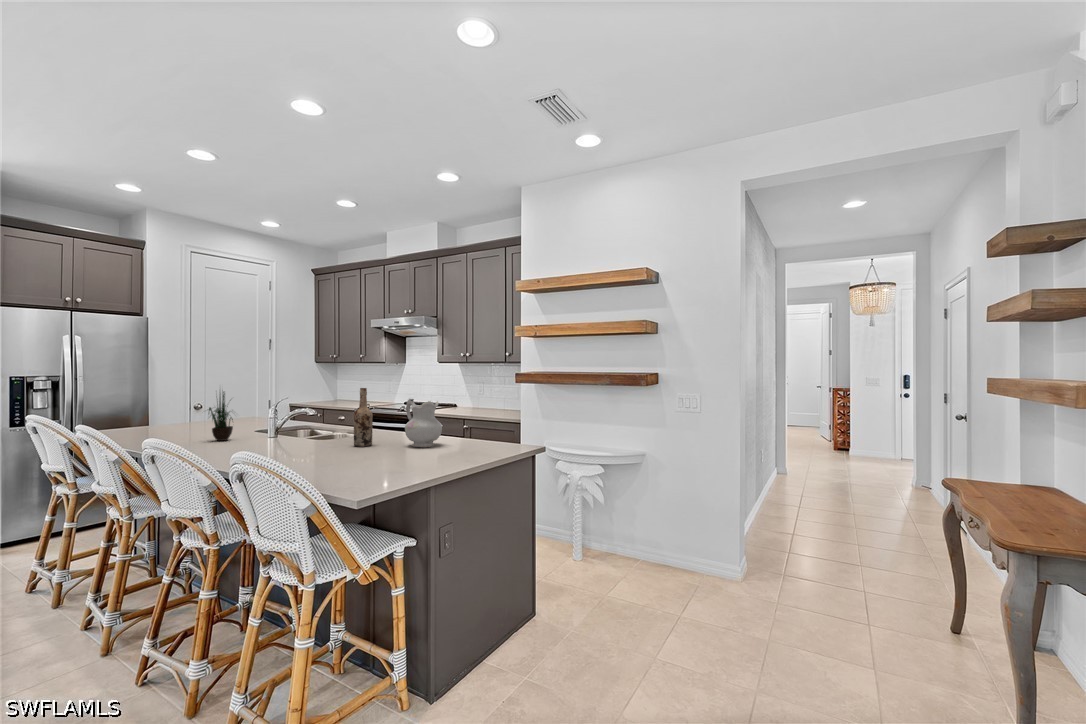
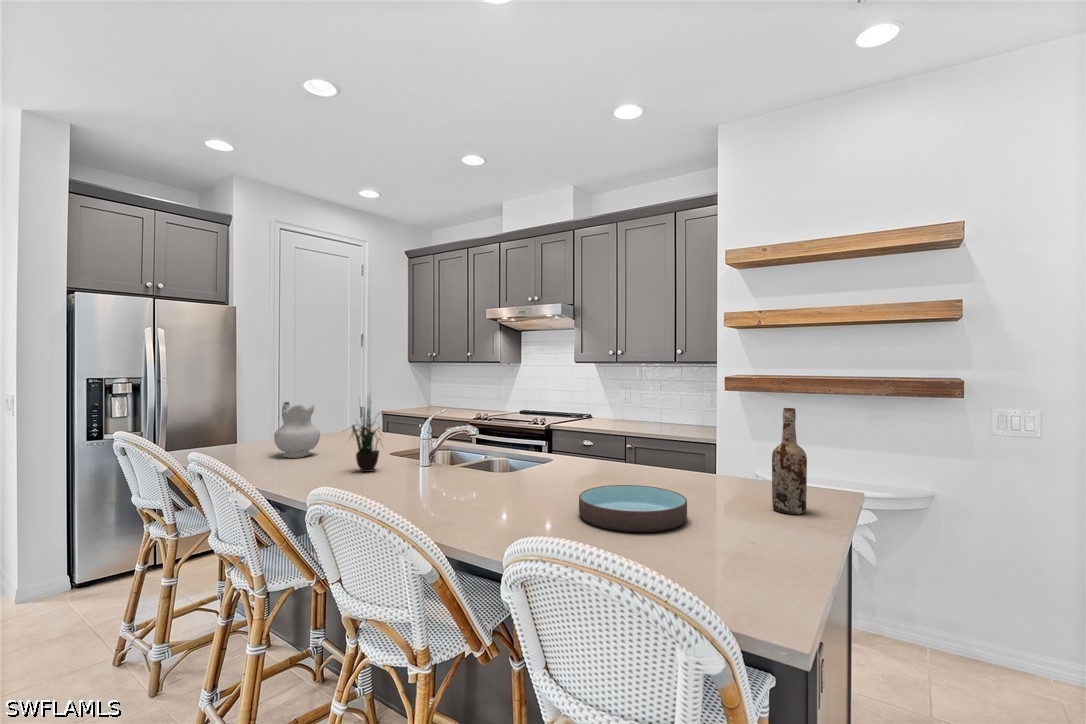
wine bottle: present [354,388,373,447] -> present [772,408,807,514]
ceramic pitcher: present [405,399,442,447] -> present [274,402,320,458]
bowl: none [333,442,403,465] -> present [579,485,687,532]

